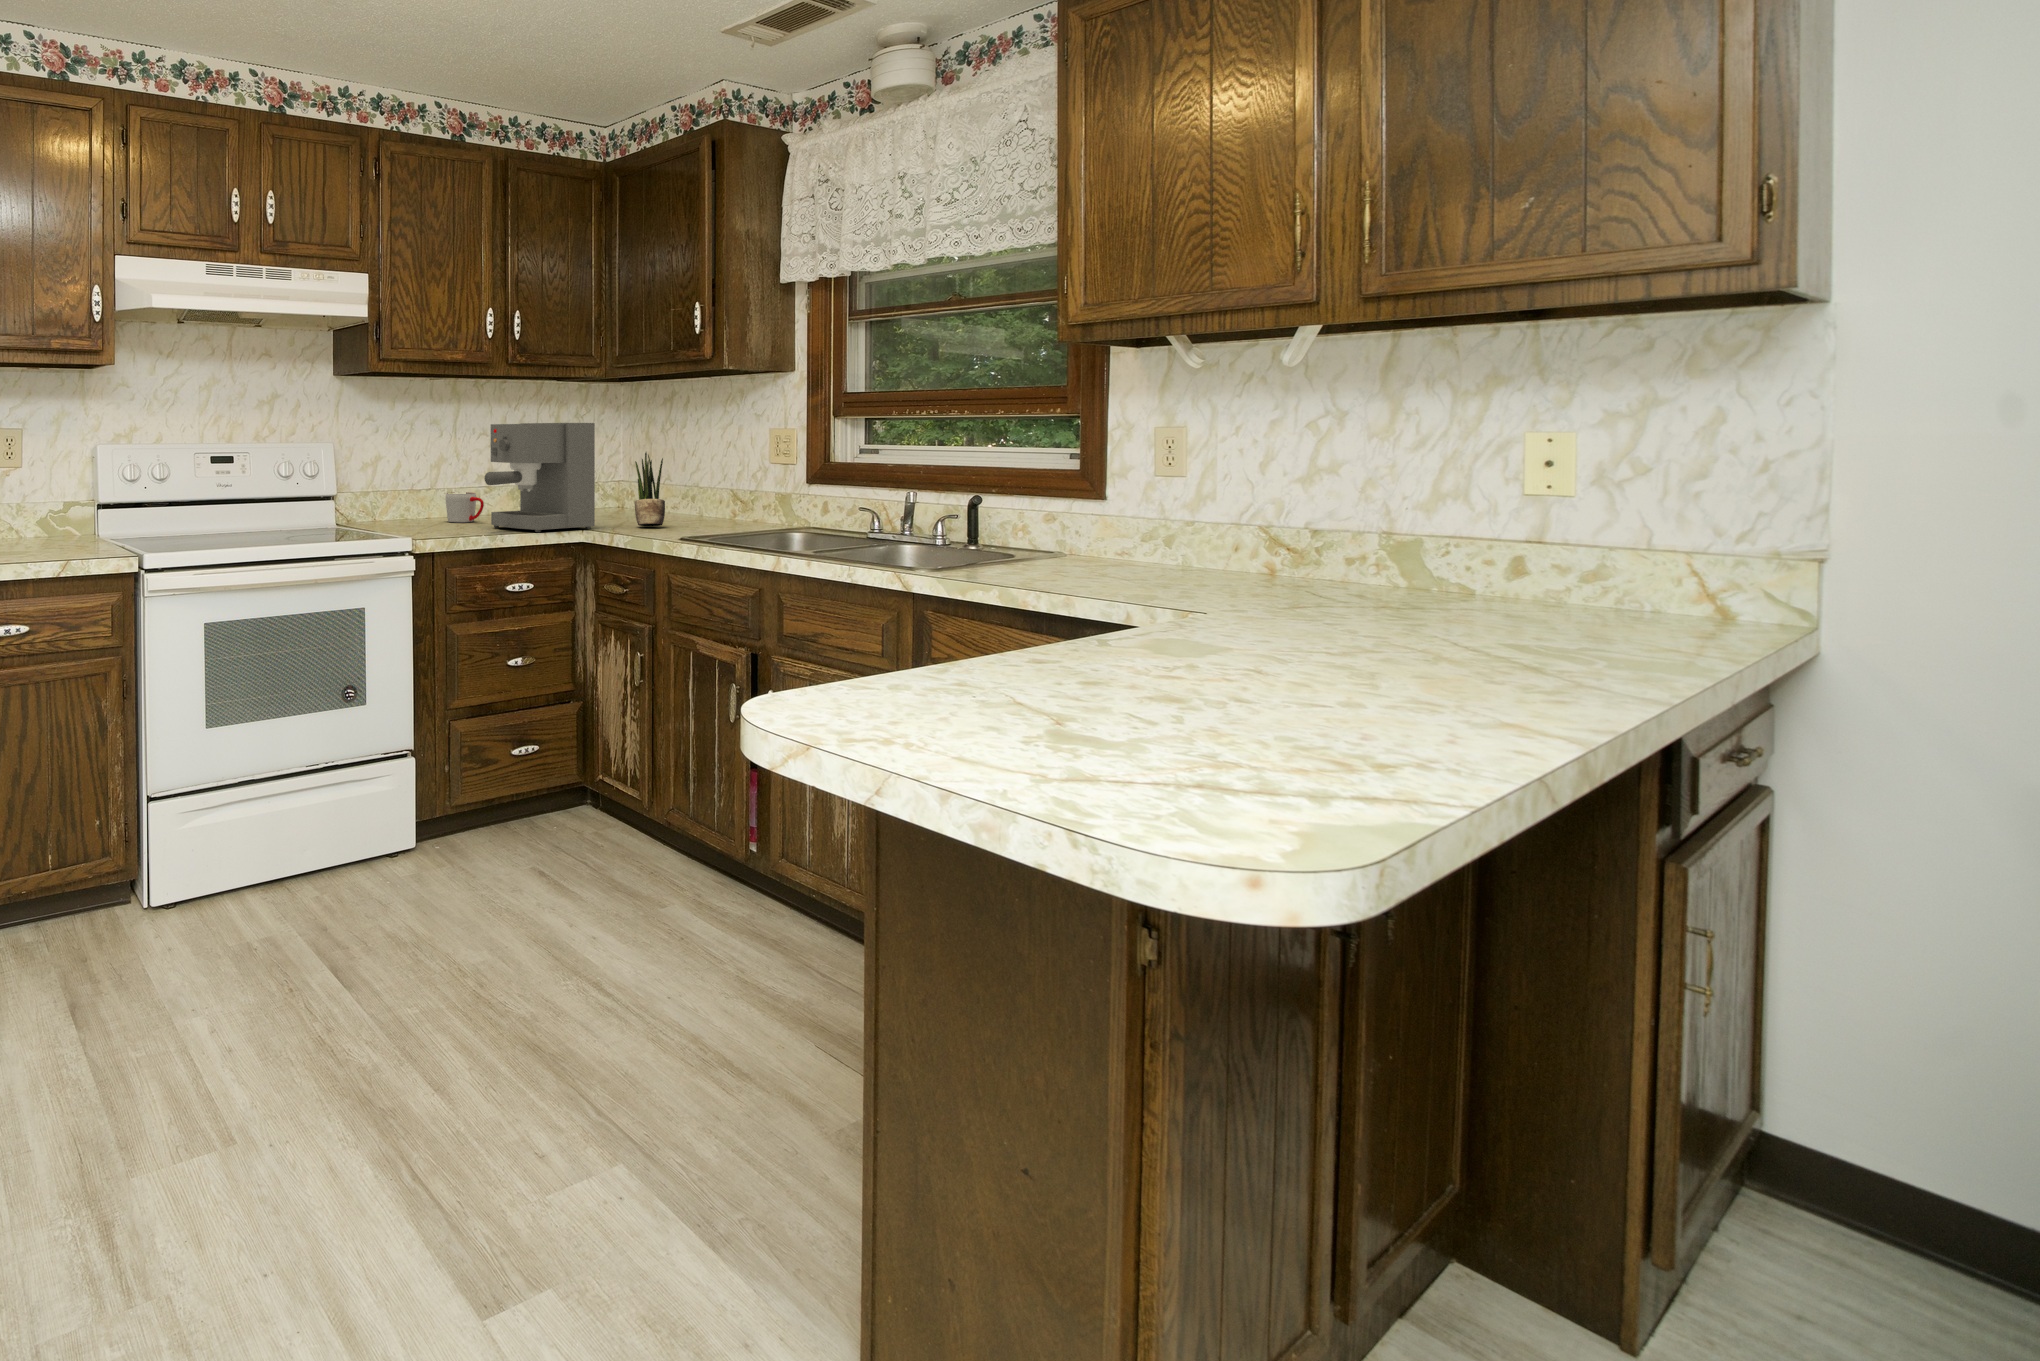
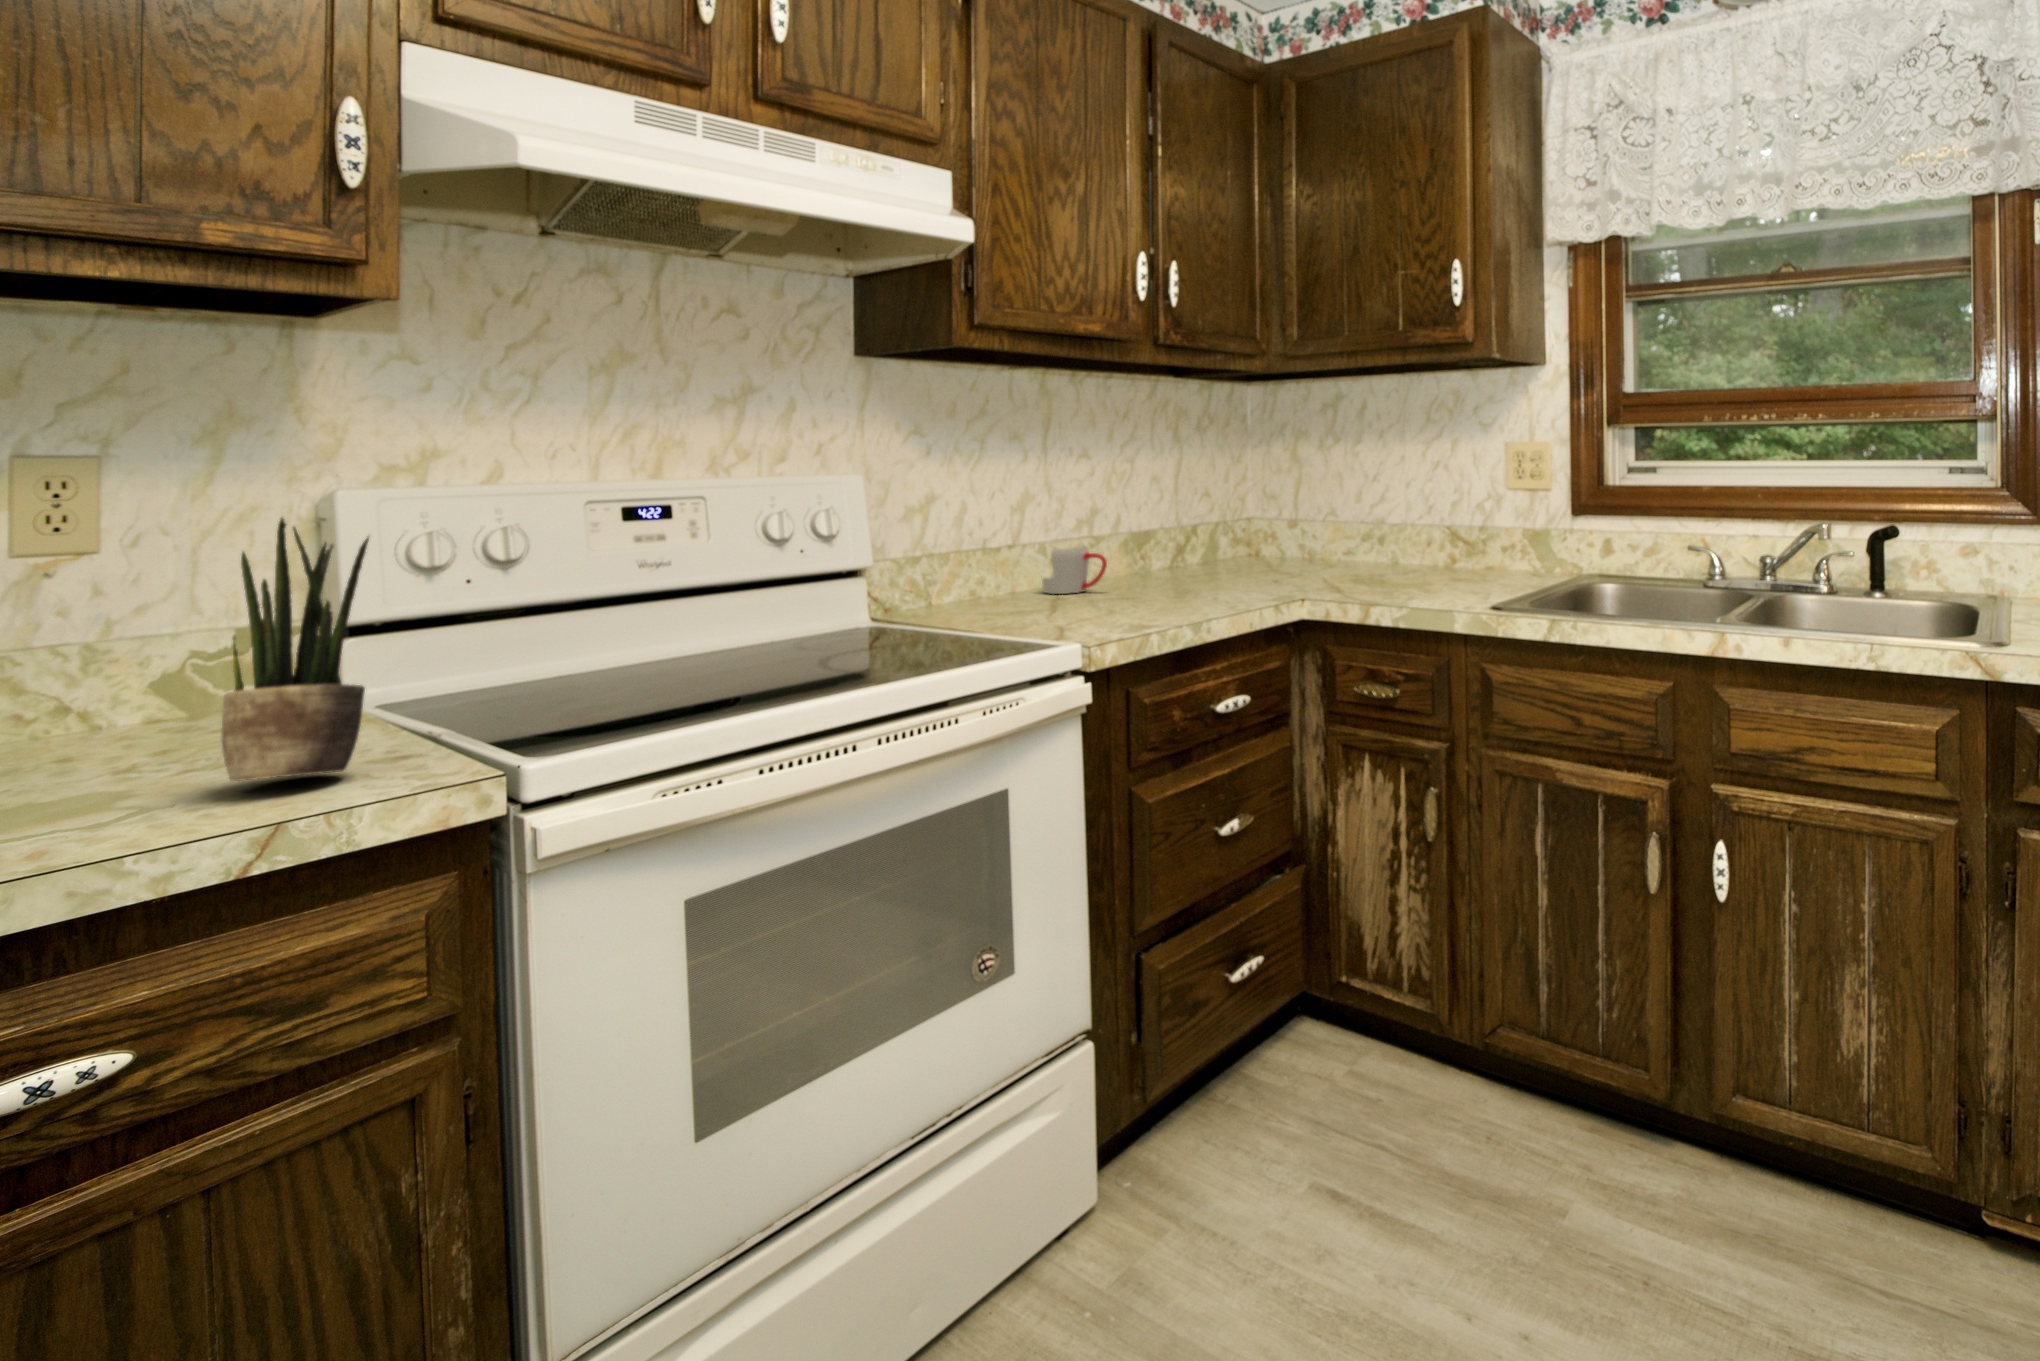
coffee maker: present [484,423,595,532] -> none [1140,434,1301,605]
potted plant: present [635,453,665,526] -> present [222,518,369,781]

